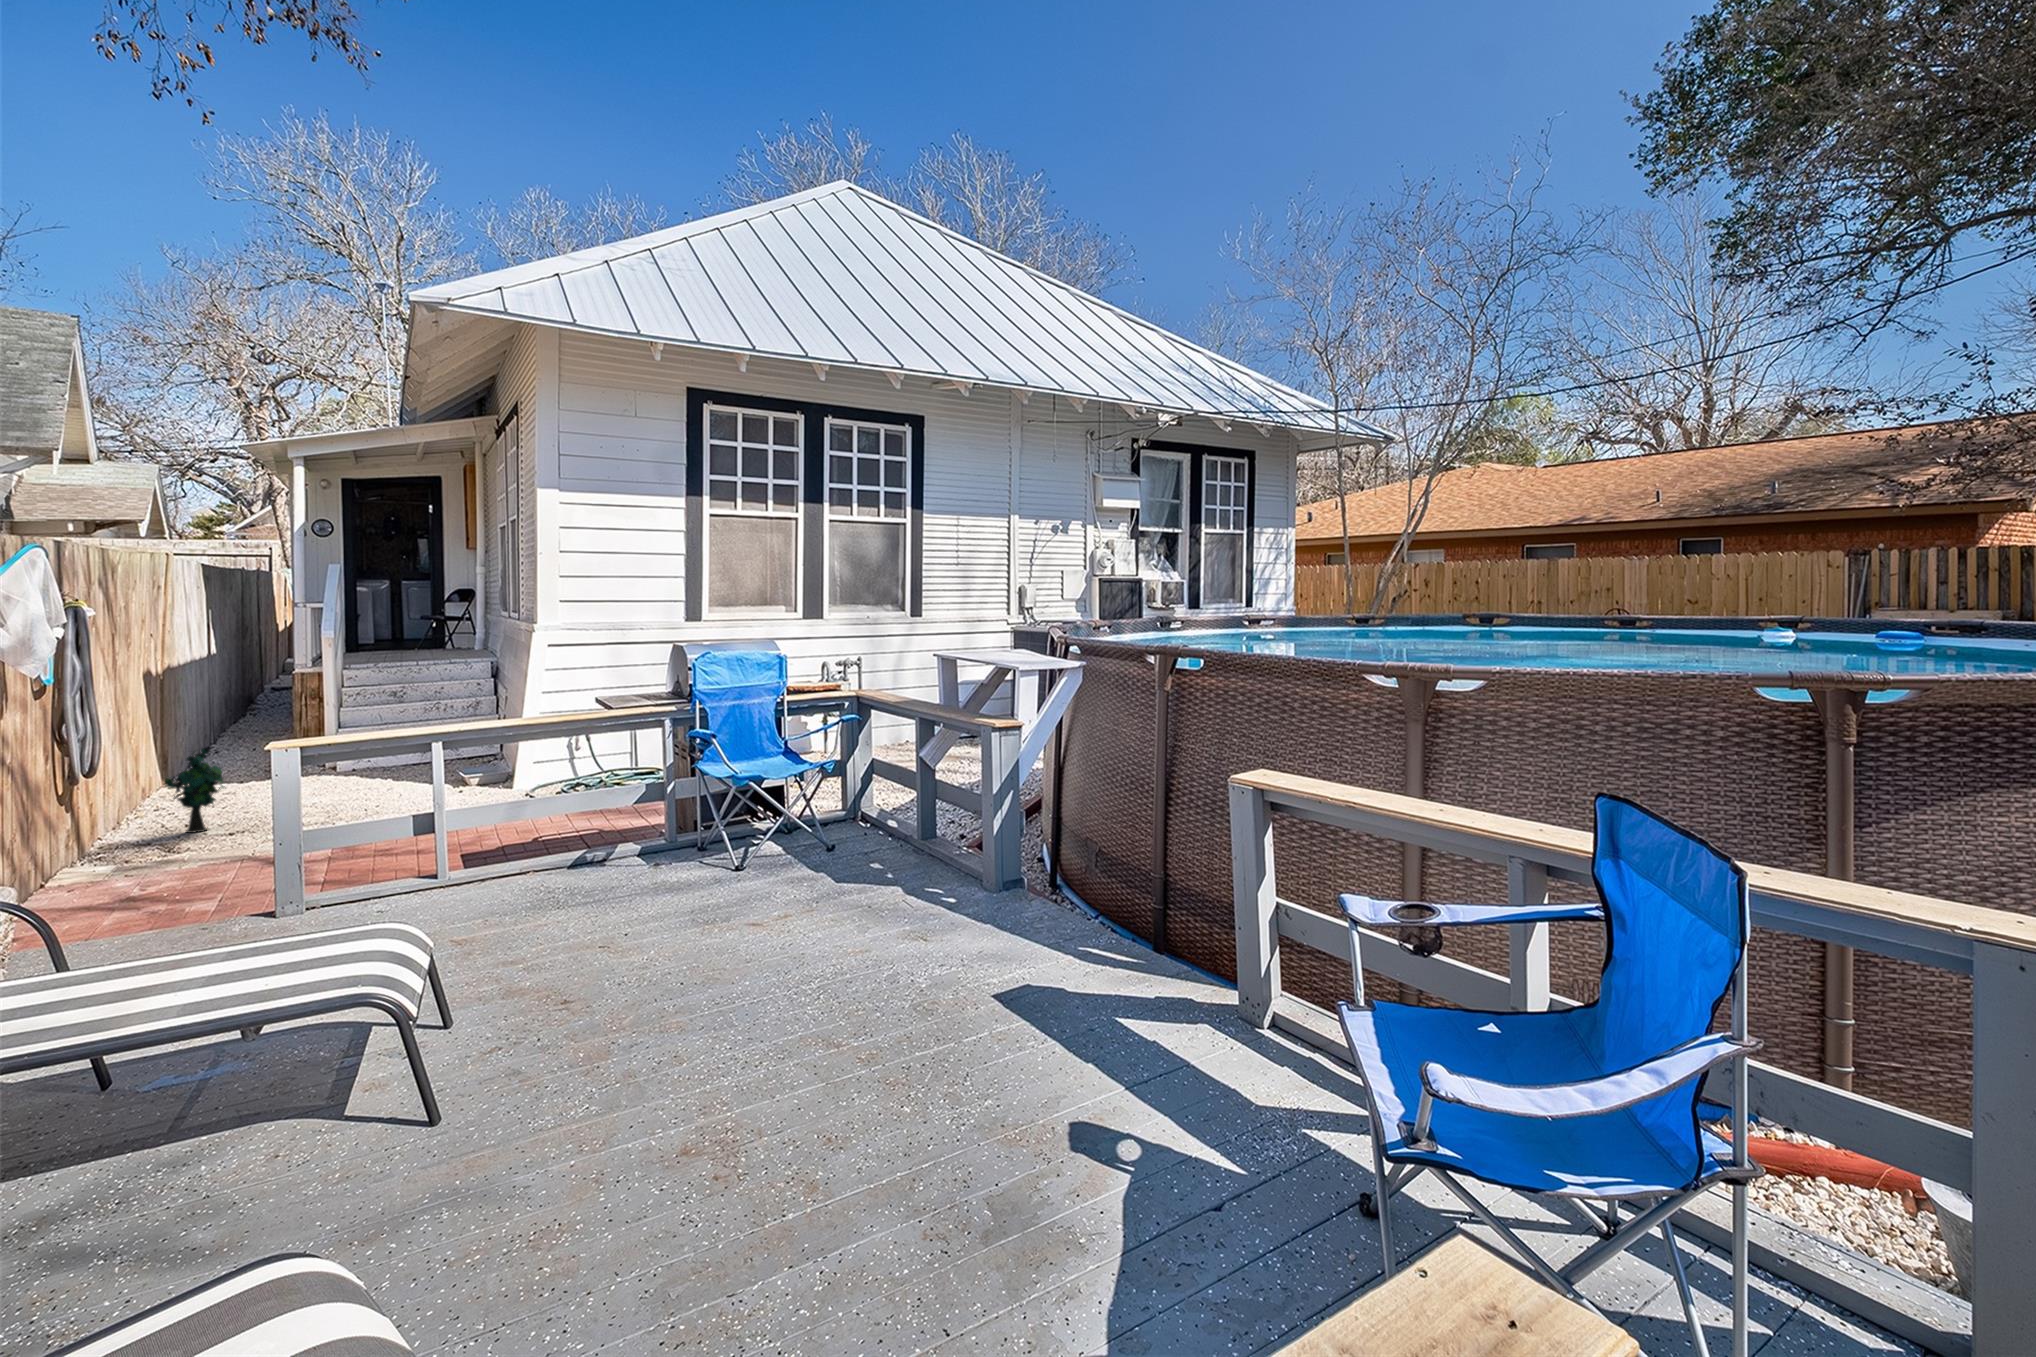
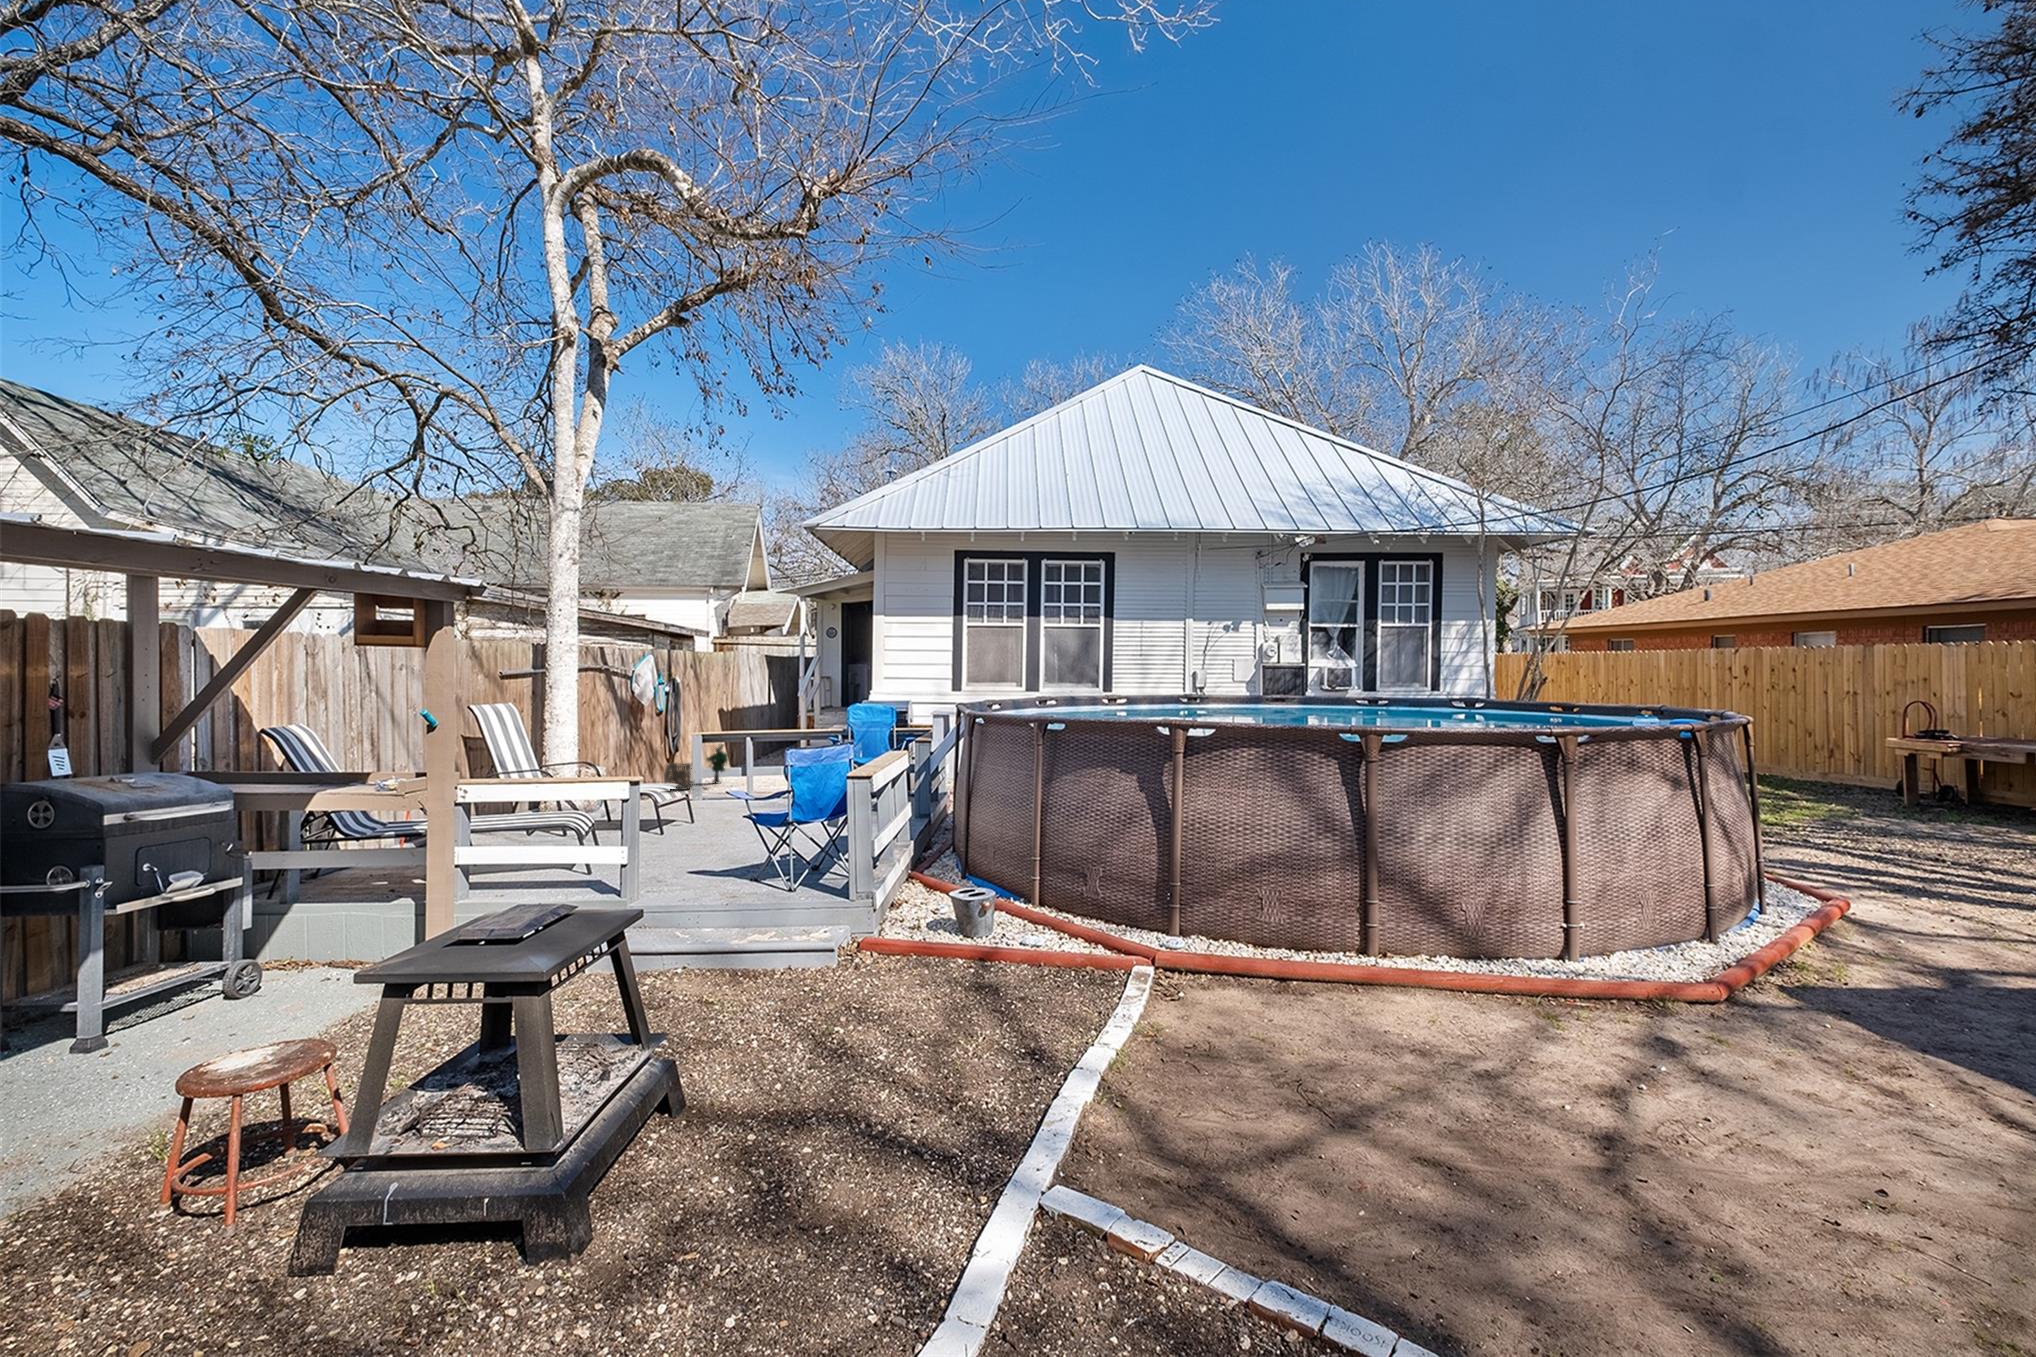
woven basket: none [80,800,171,868] -> present [664,763,693,790]

